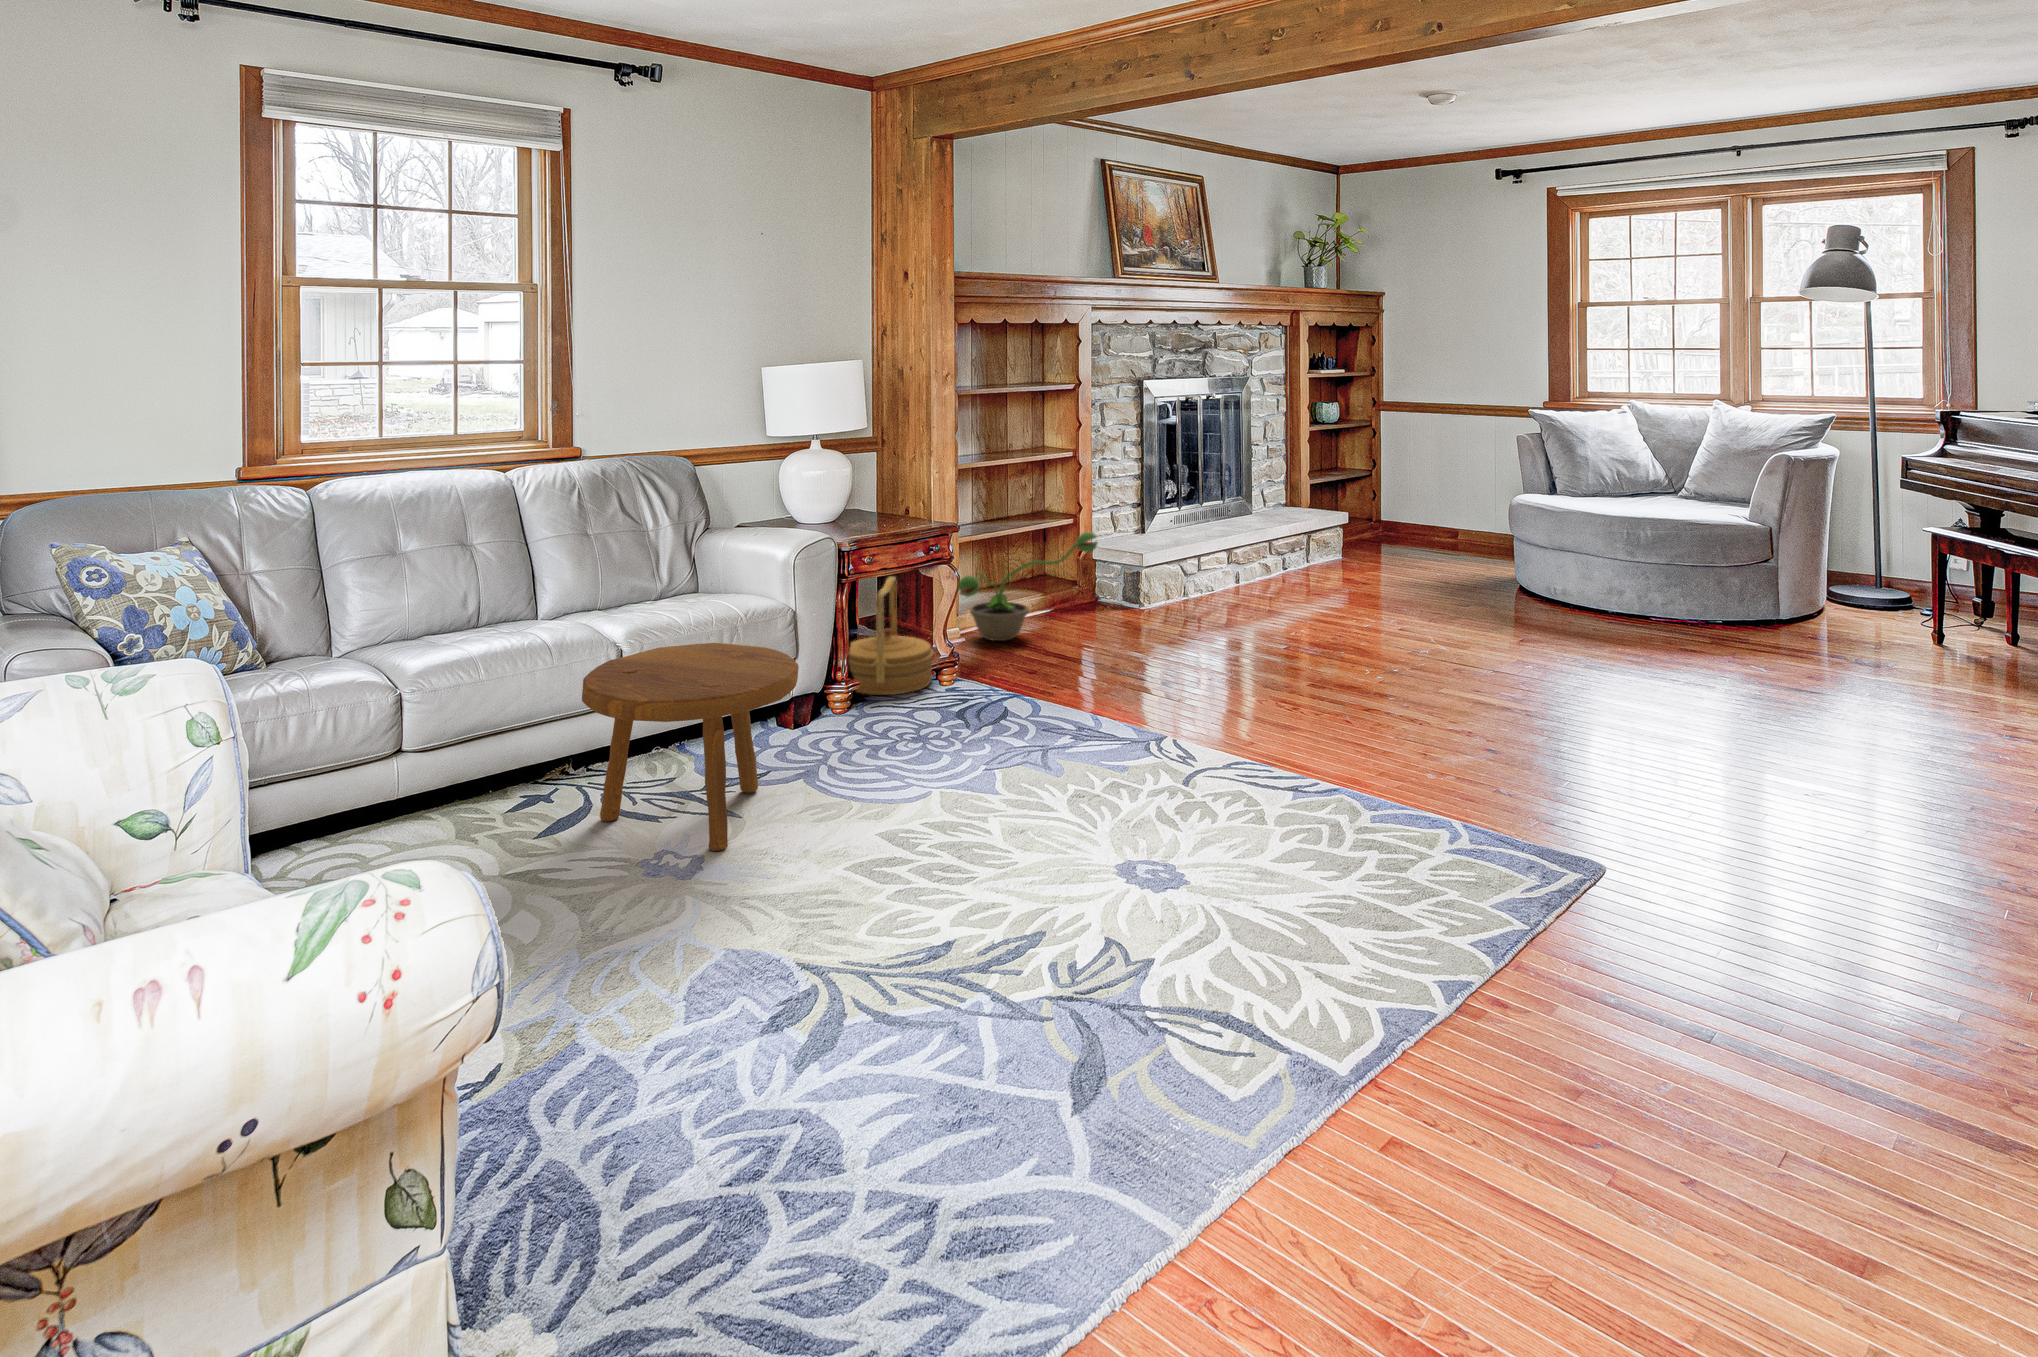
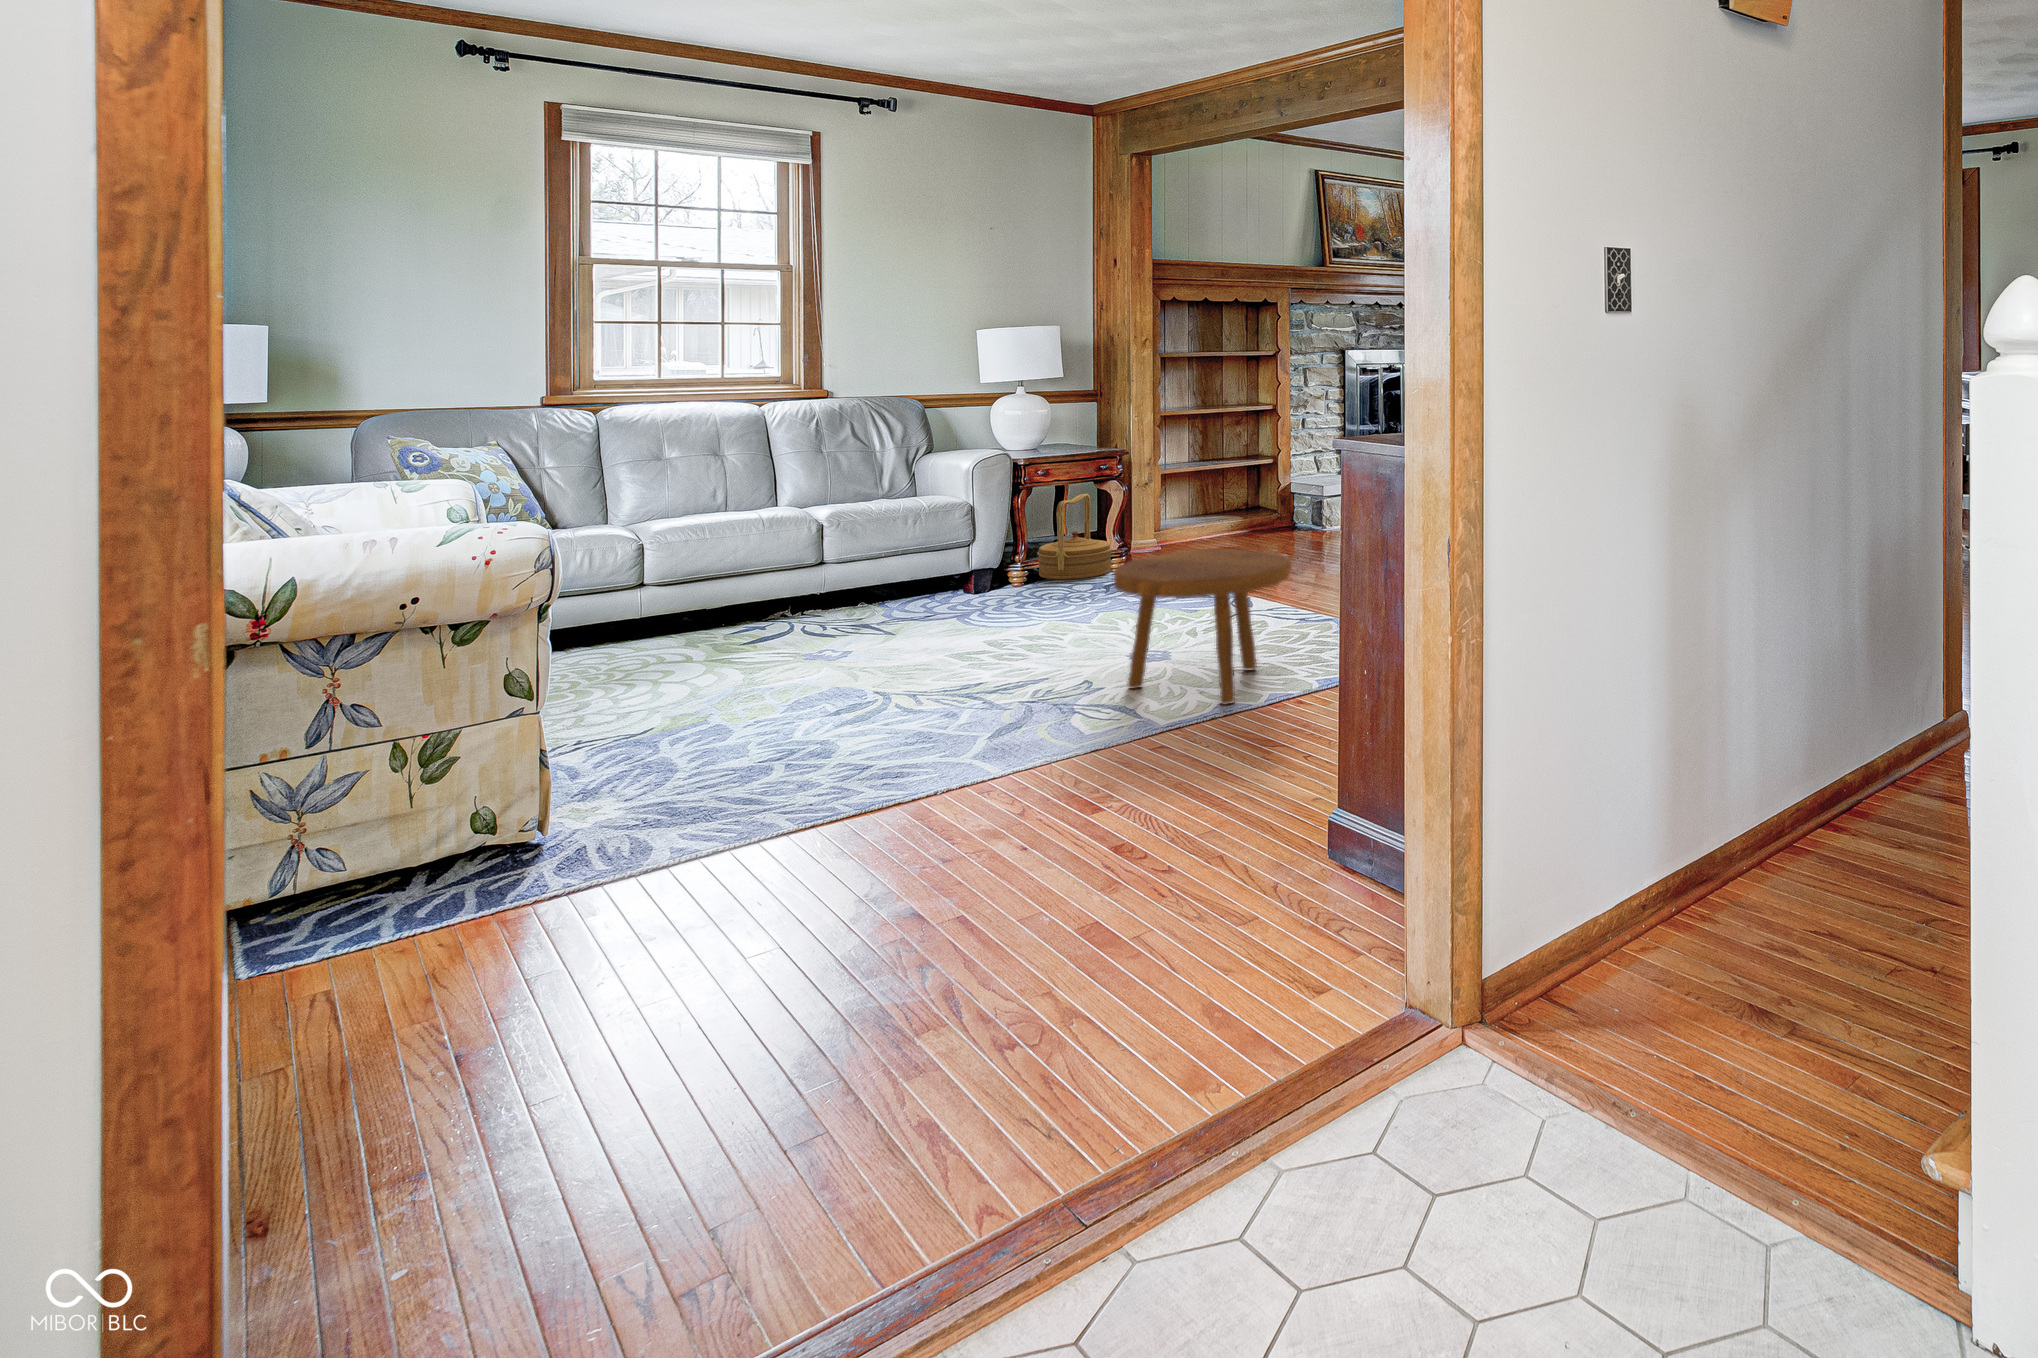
decorative plant: present [958,532,1097,641] -> none [1147,464,1267,551]
footstool: present [582,643,799,851] -> present [1114,549,1291,705]

